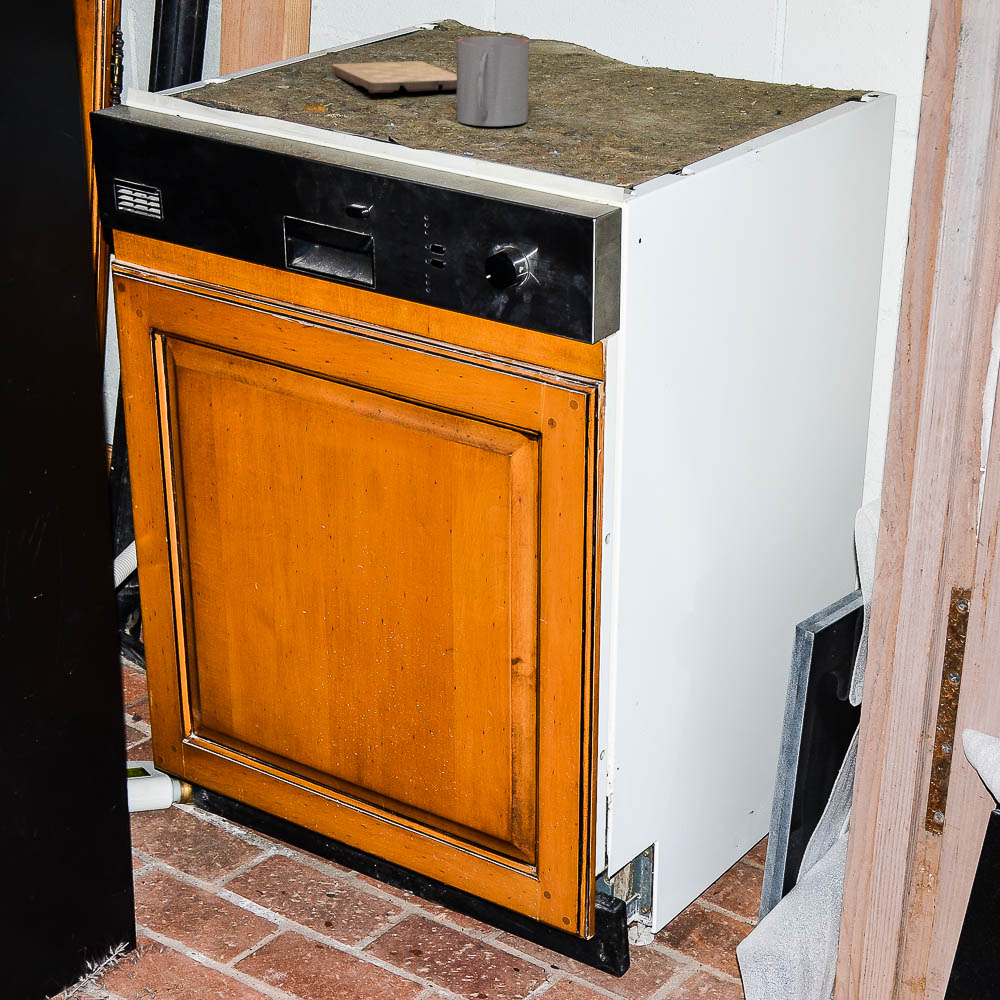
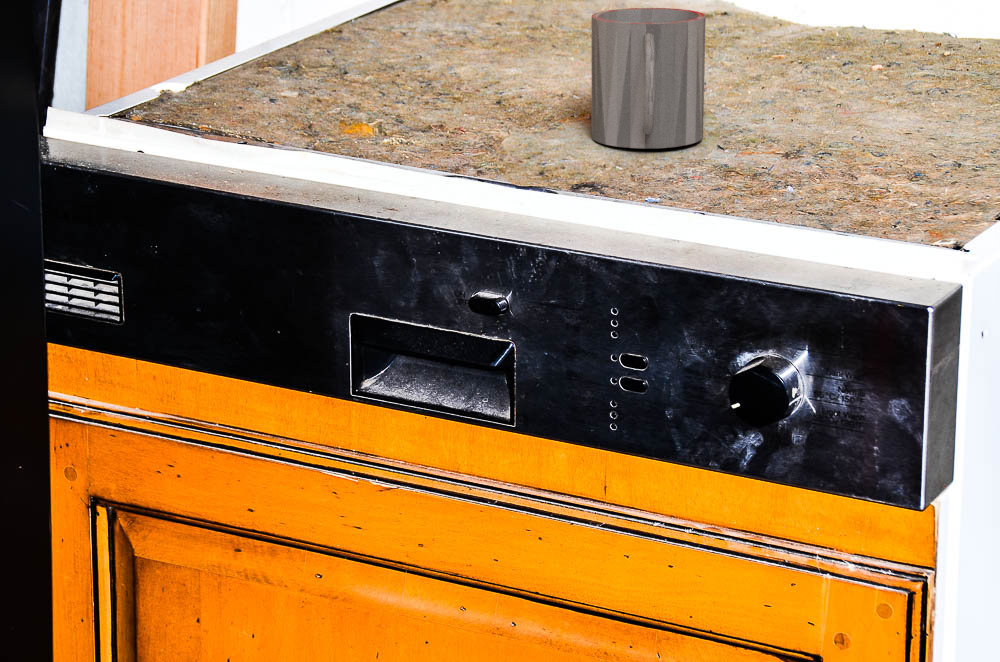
cutting board: present [331,61,457,93] -> none [344,45,573,101]

